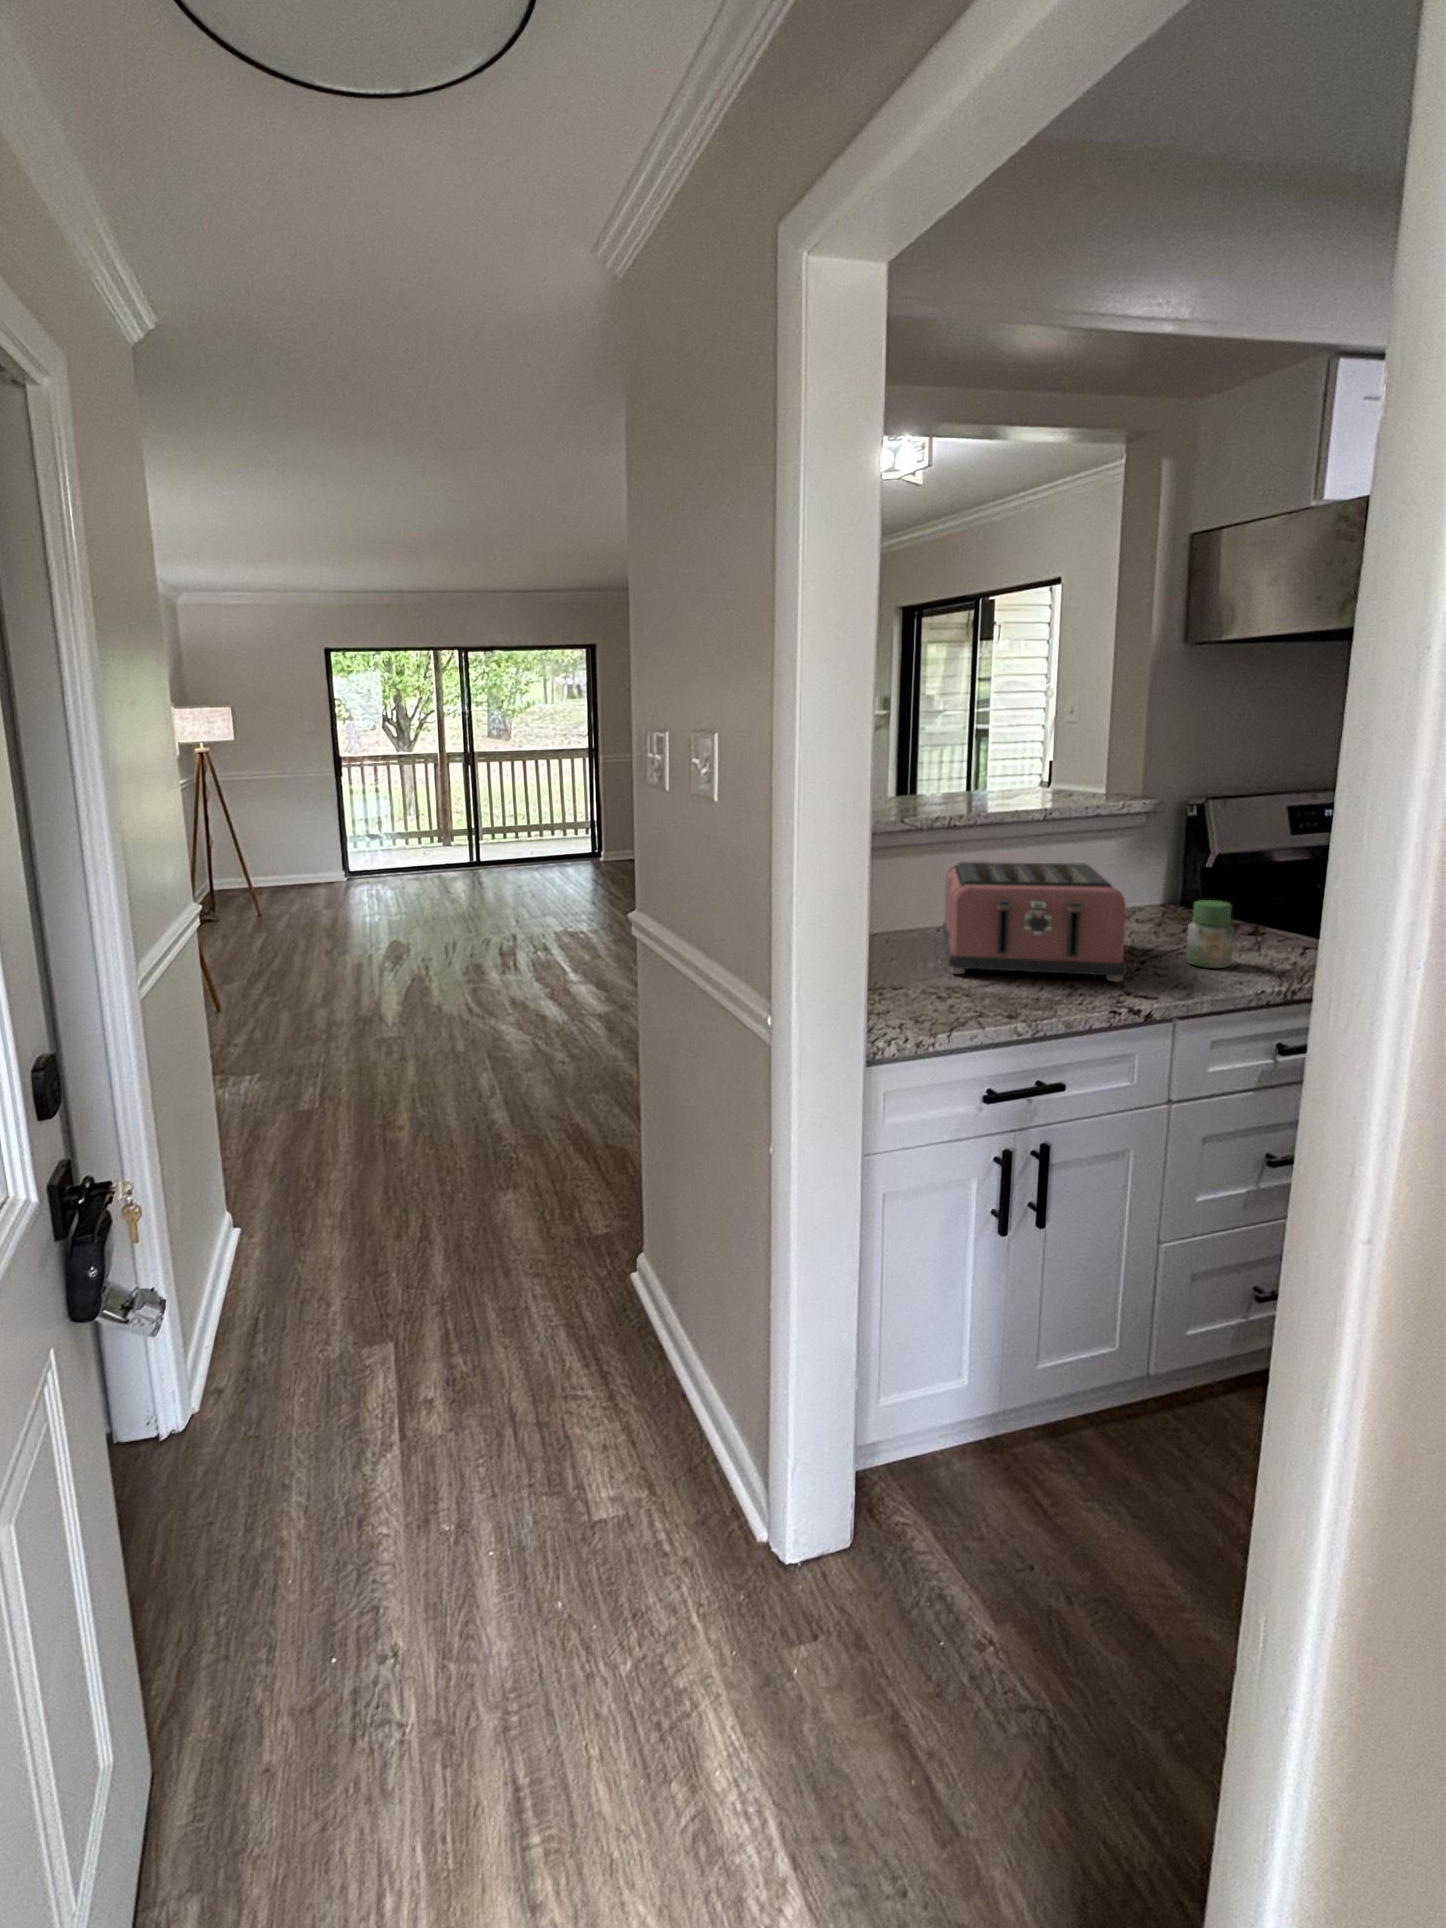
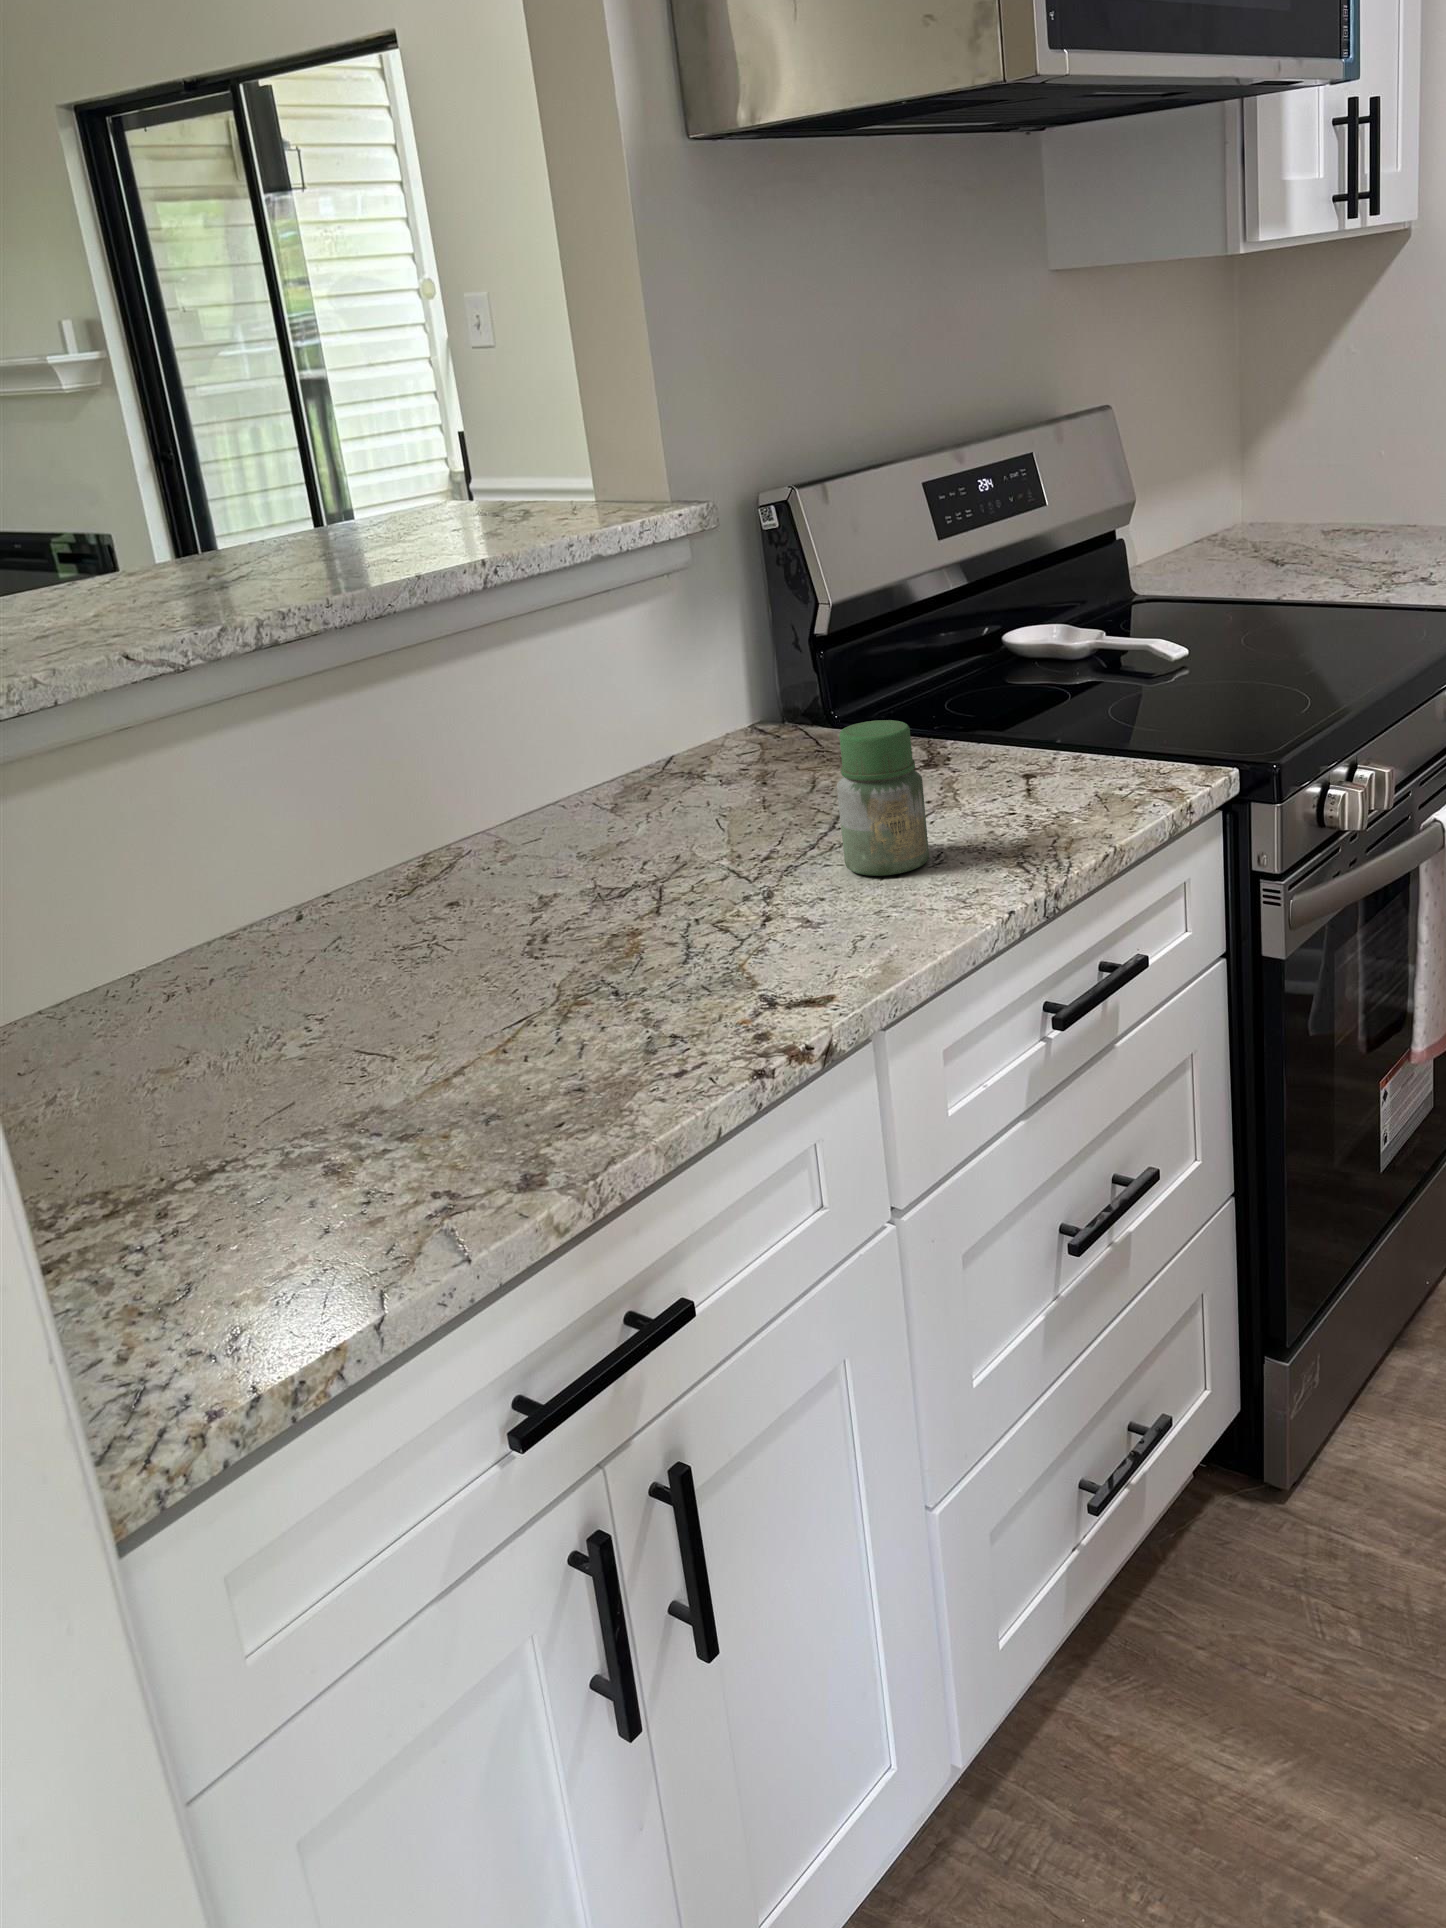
toaster: present [942,862,1127,982] -> none [283,682,753,1057]

